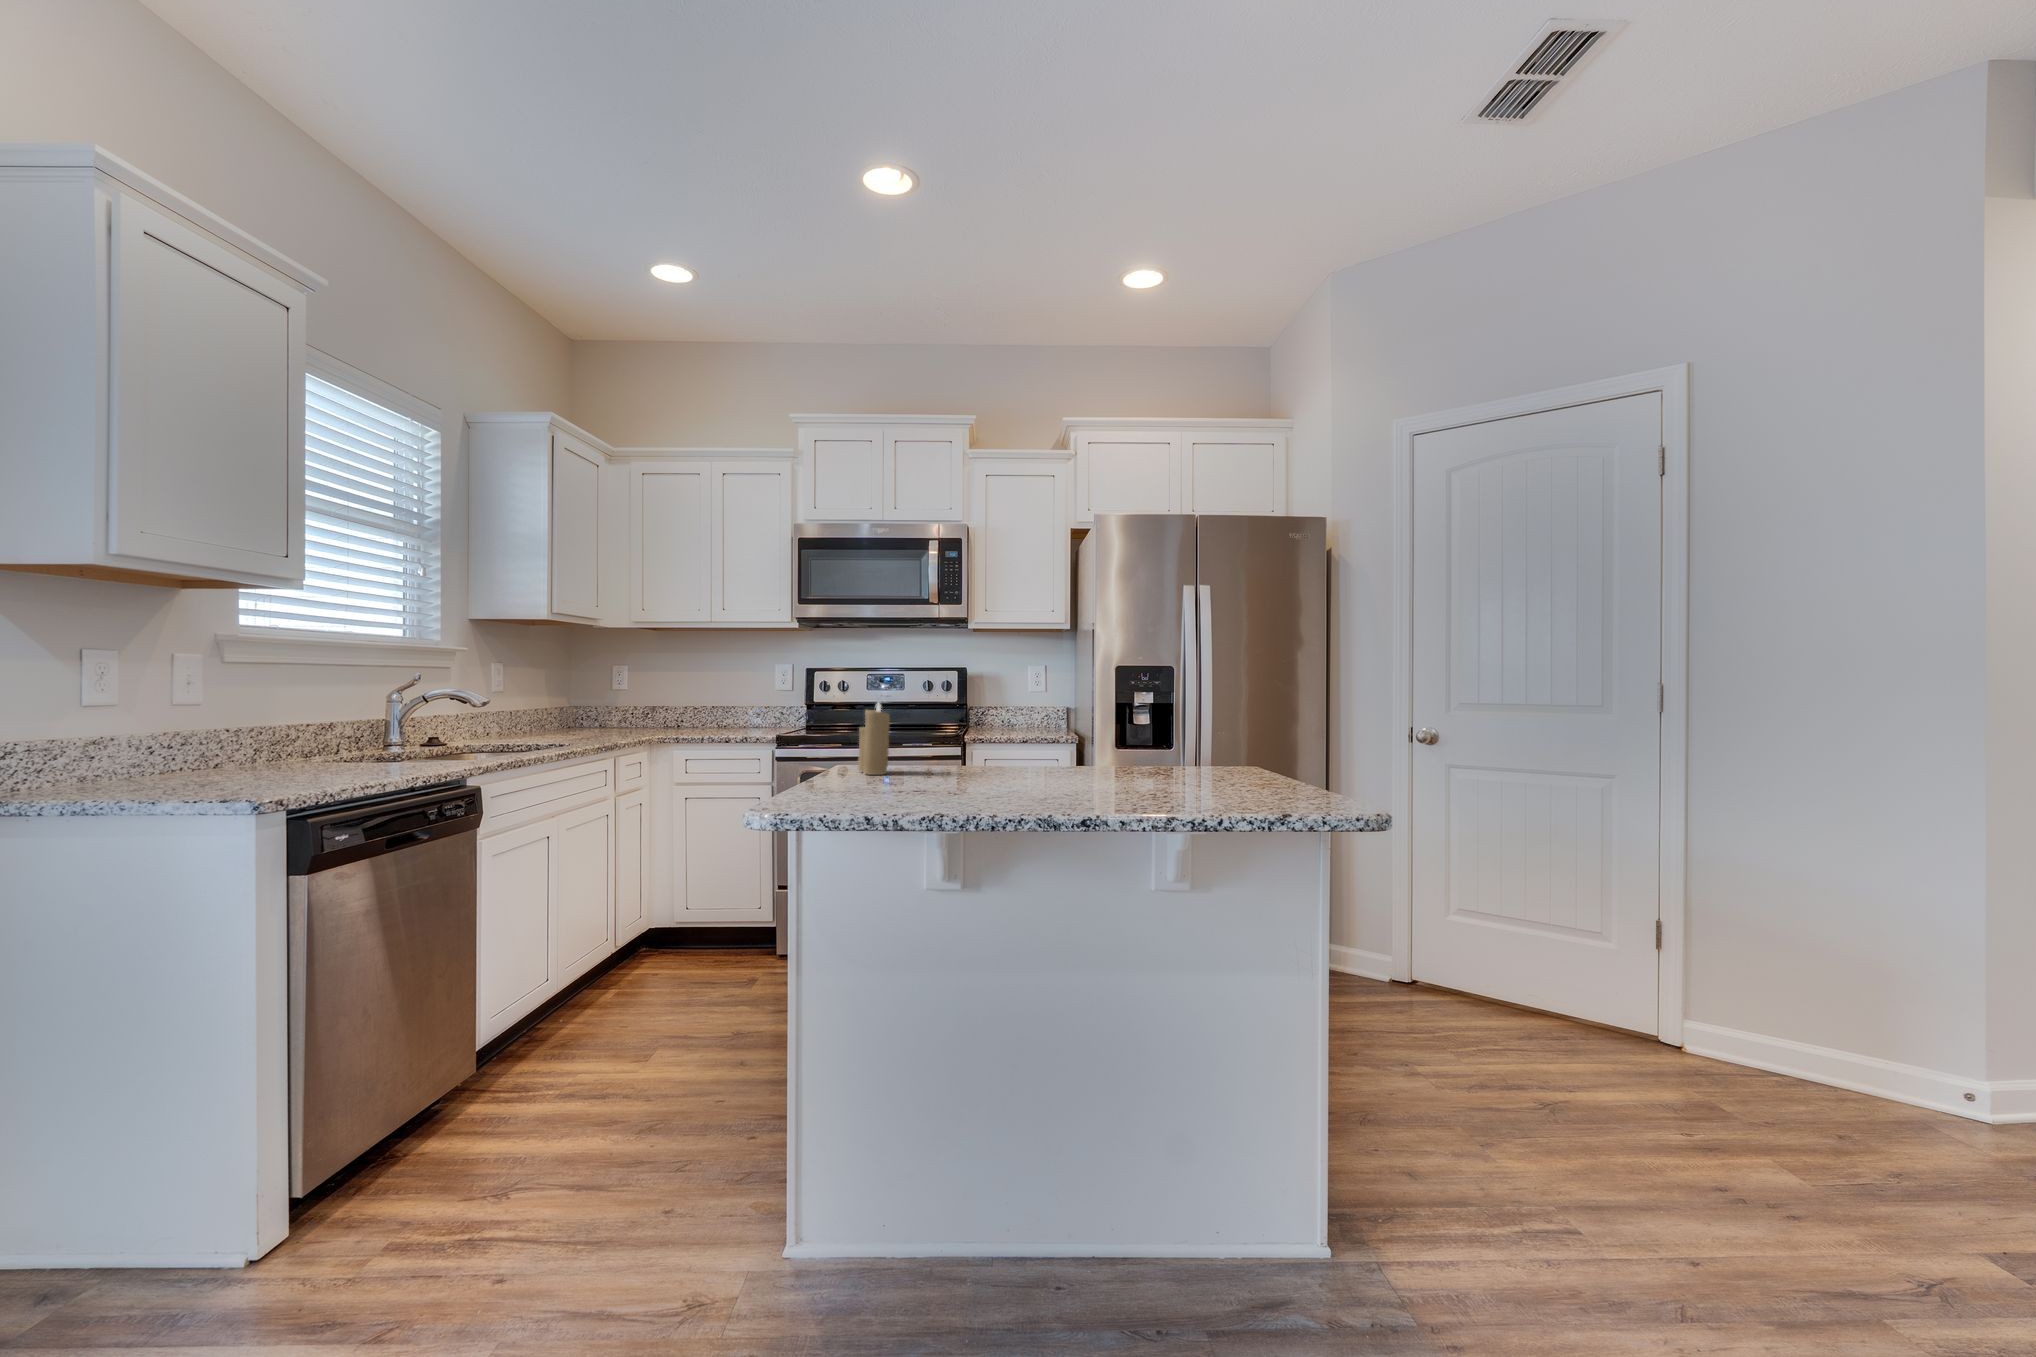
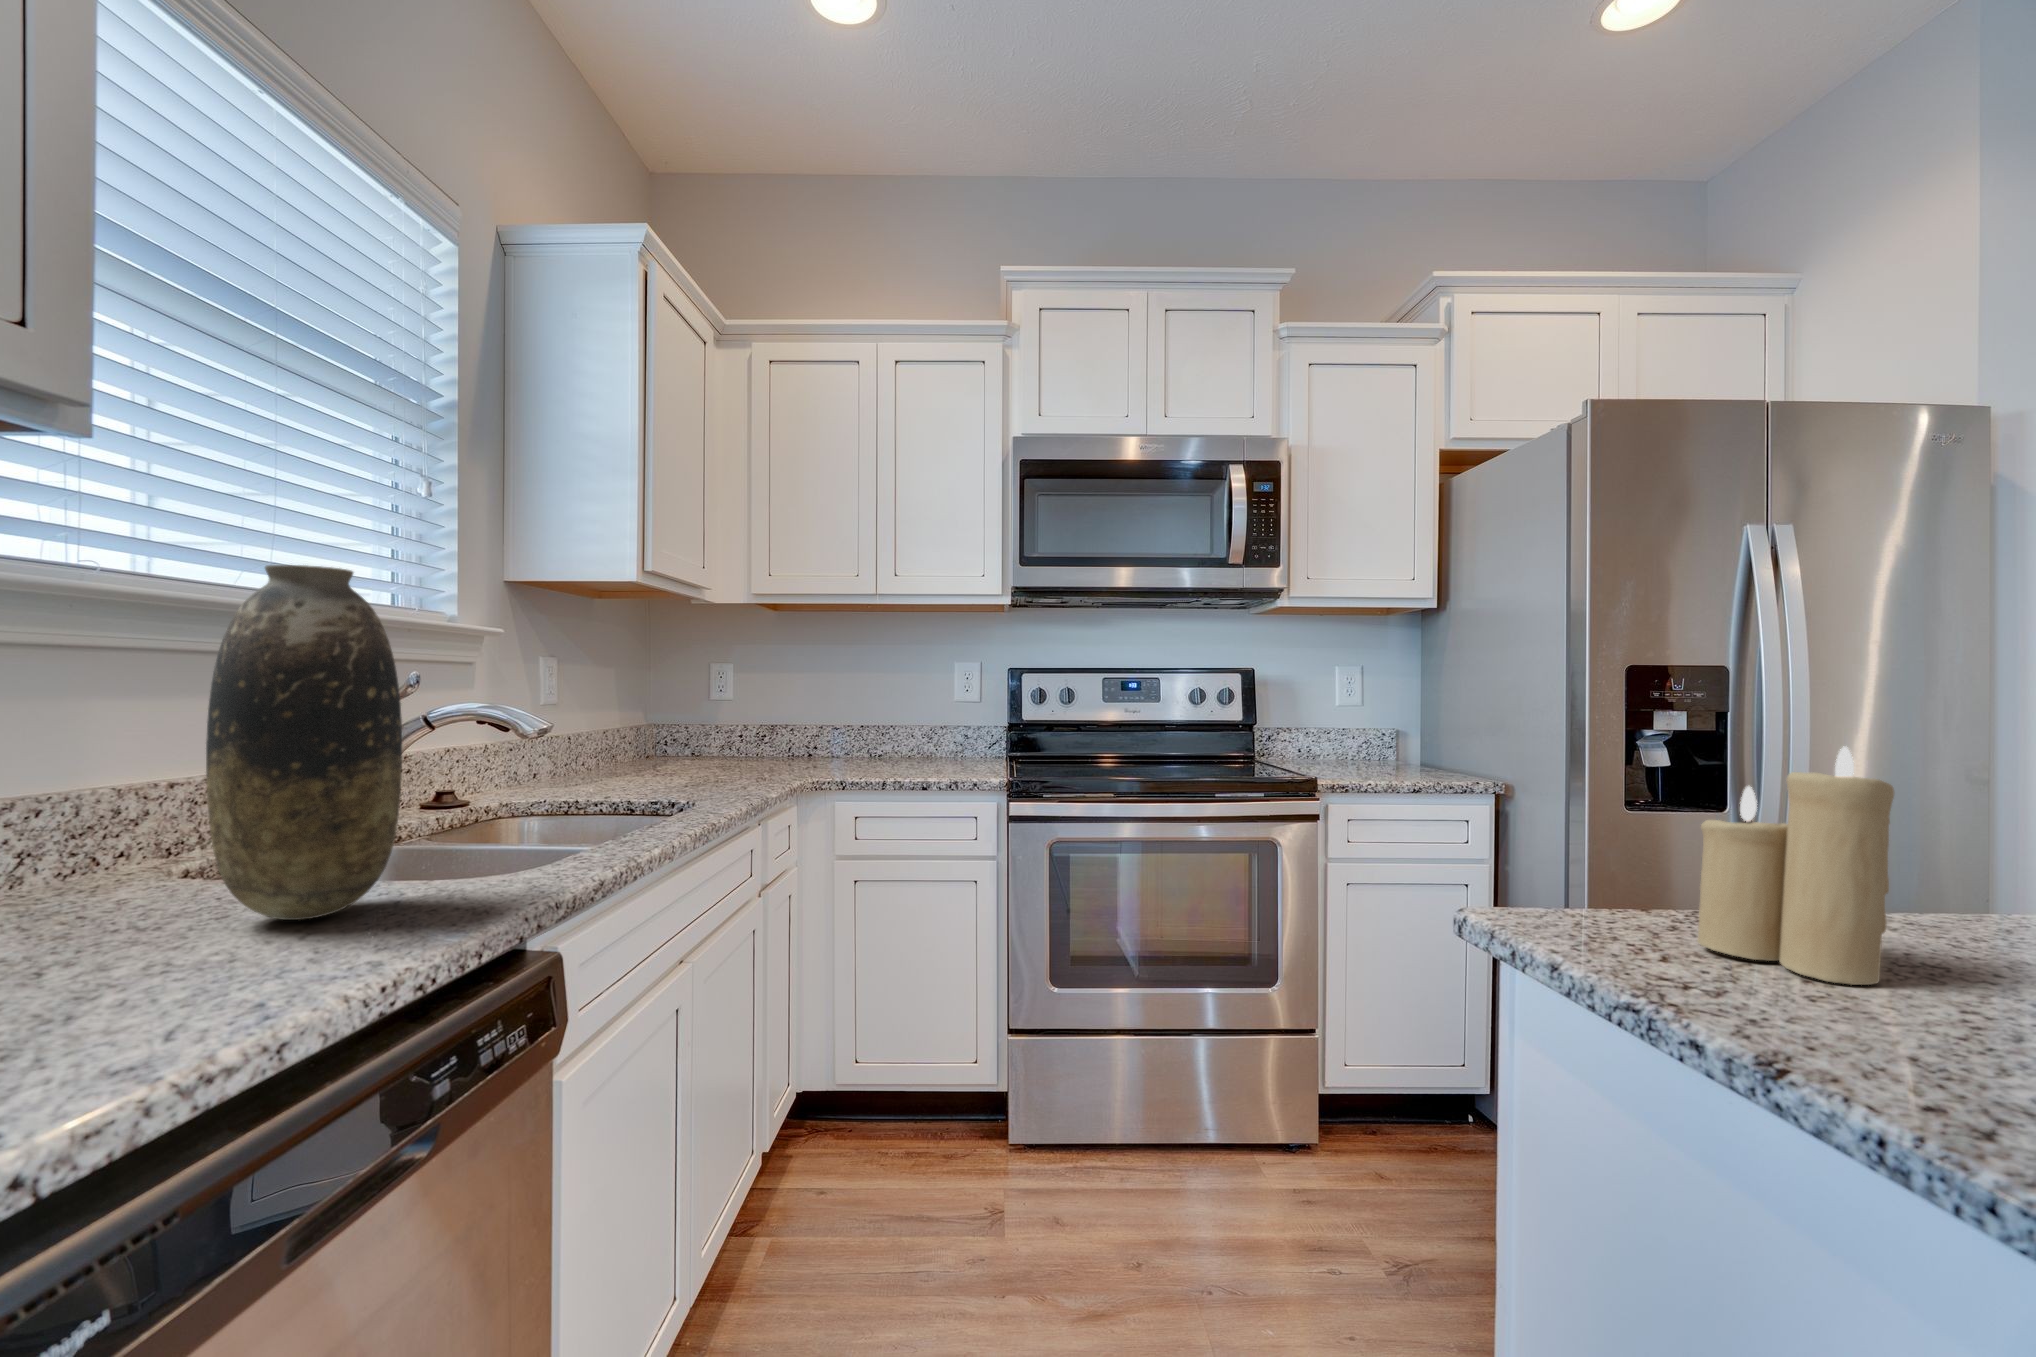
vase: none [345,637,415,769] -> present [206,565,402,920]

